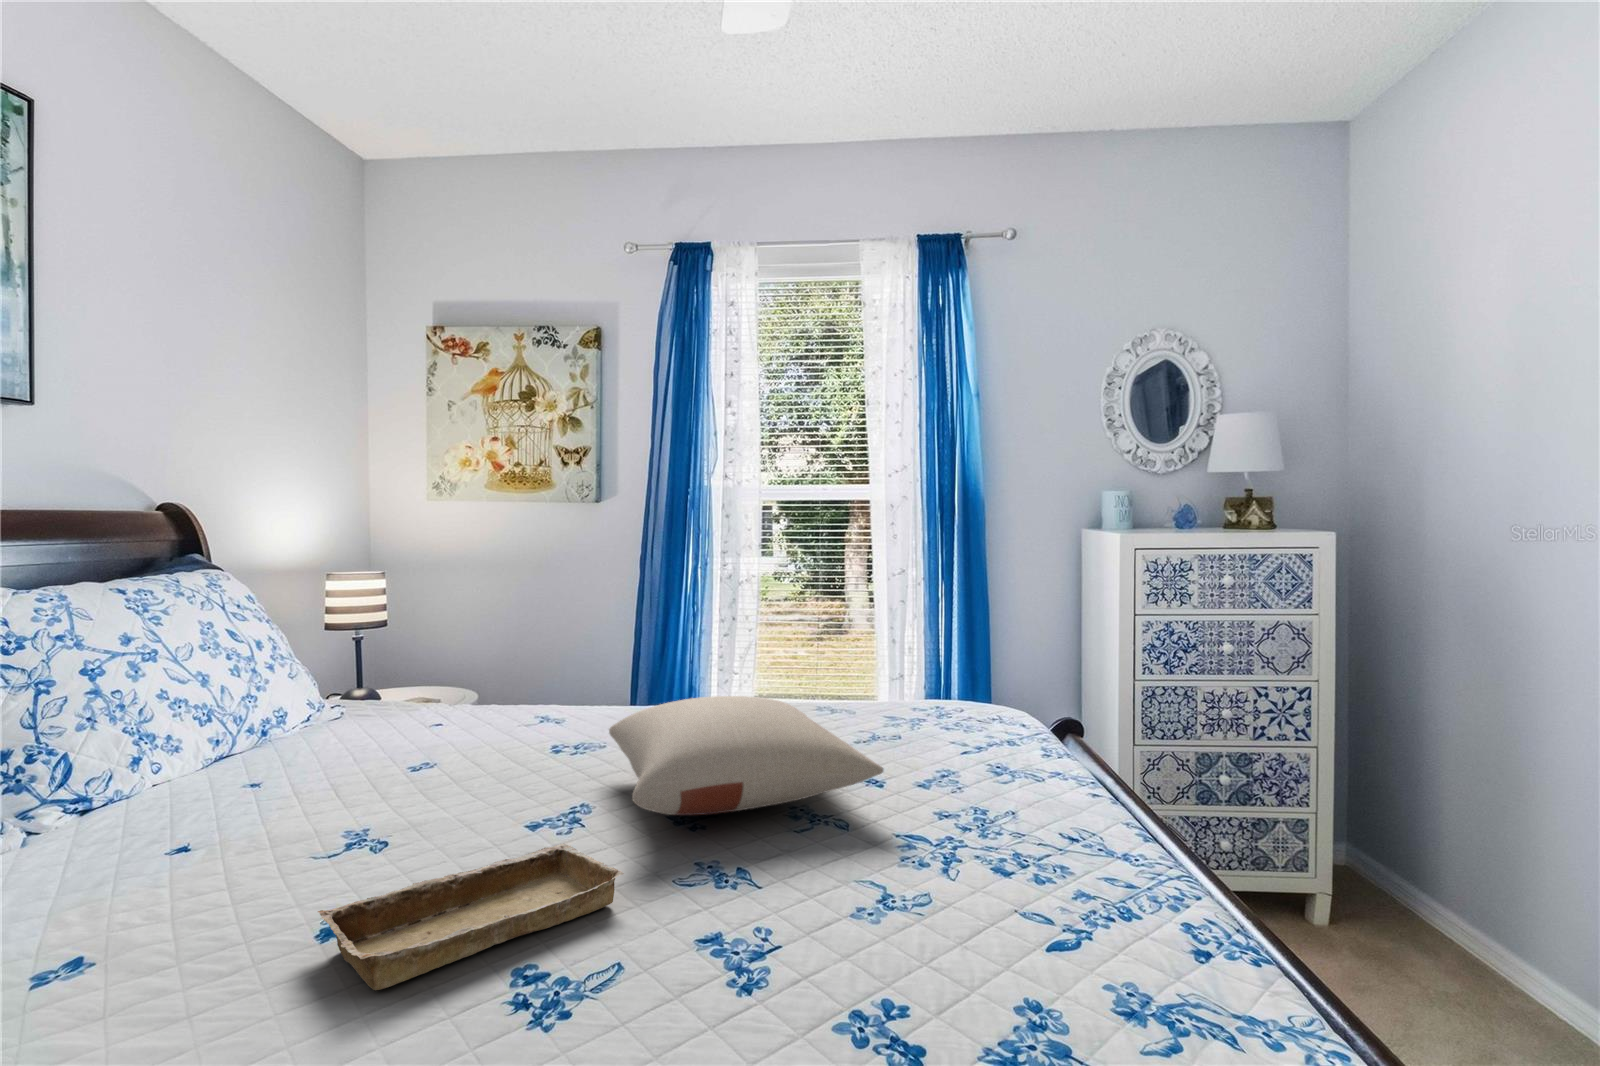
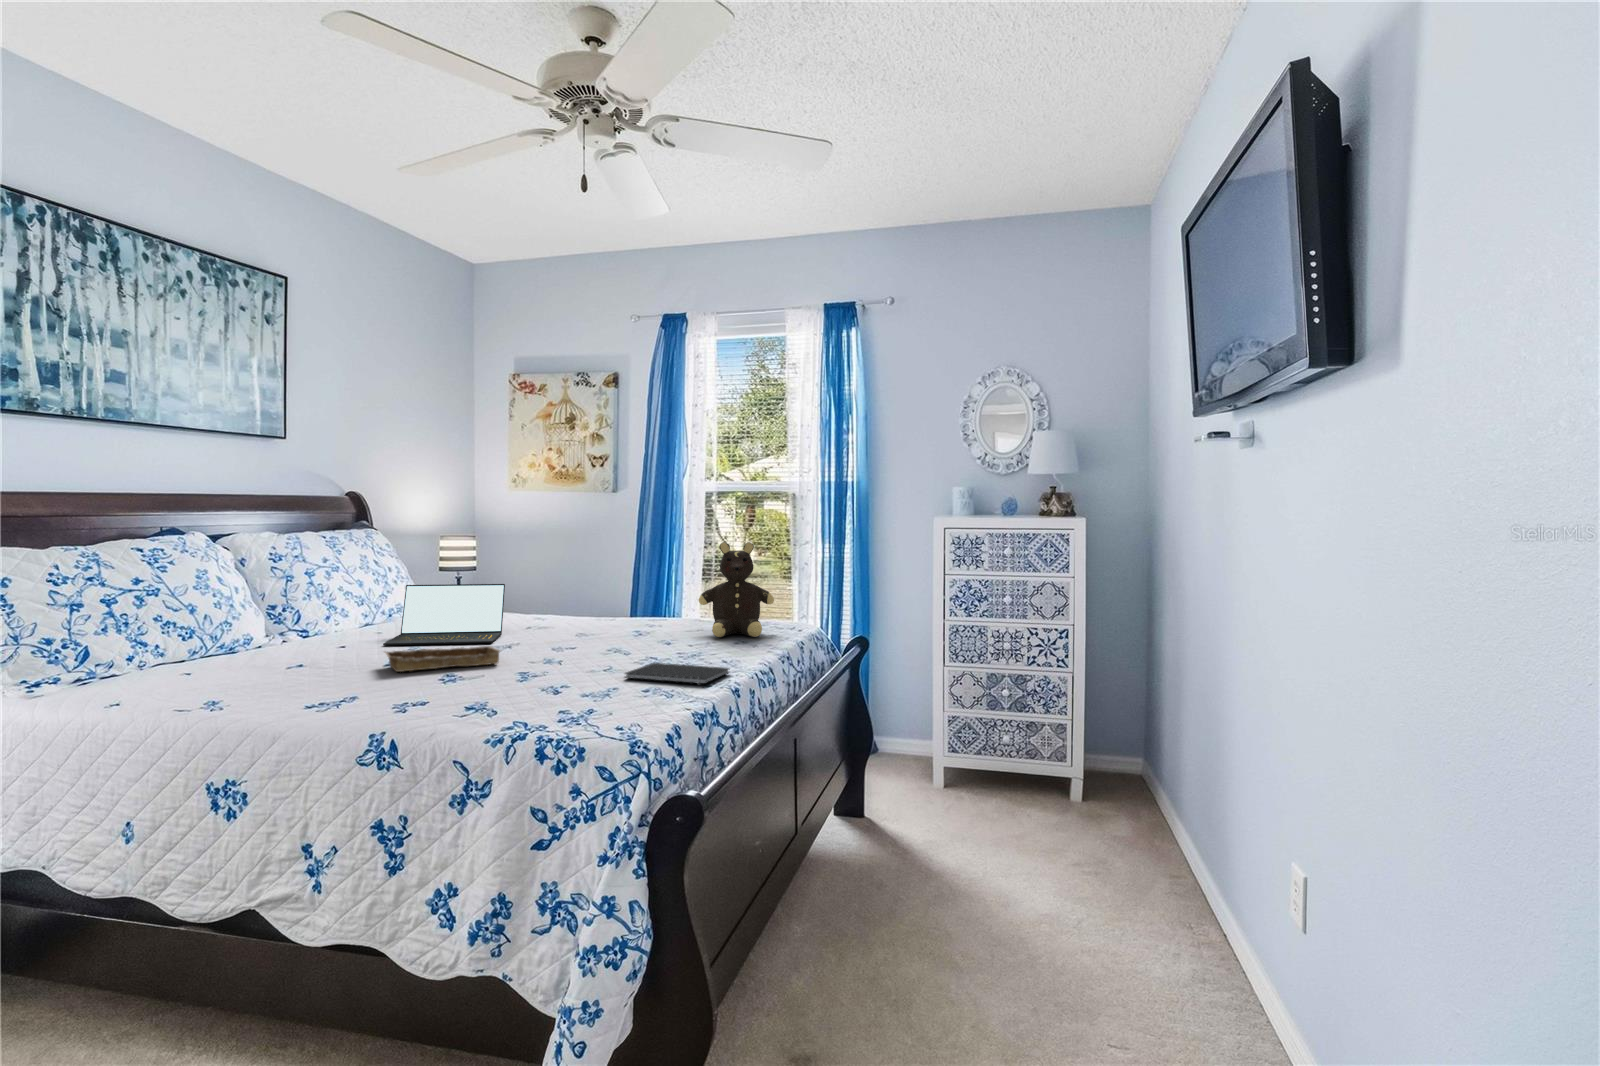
teddy bear: none [862,582,991,752] -> present [699,542,774,637]
laptop: none [282,673,525,840] -> present [383,584,505,645]
pillow: present [609,696,884,815] -> none [521,595,654,647]
notebook: none [972,871,1218,966] -> present [625,663,730,684]

